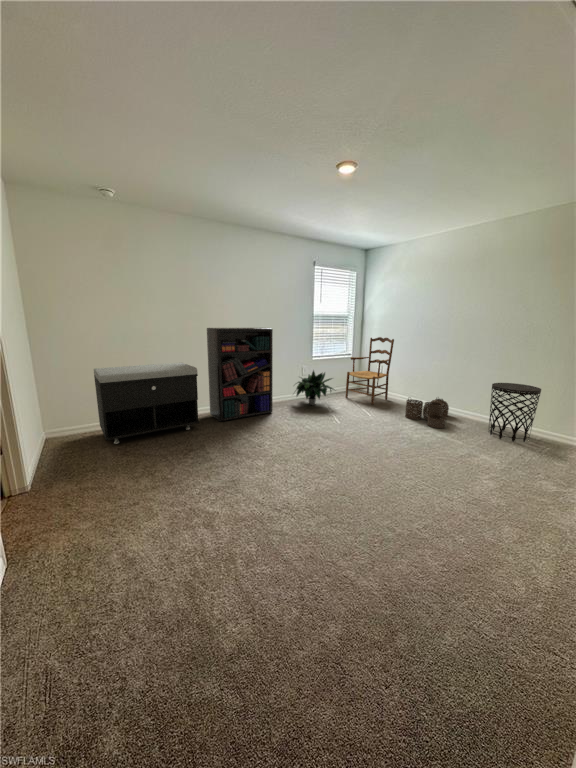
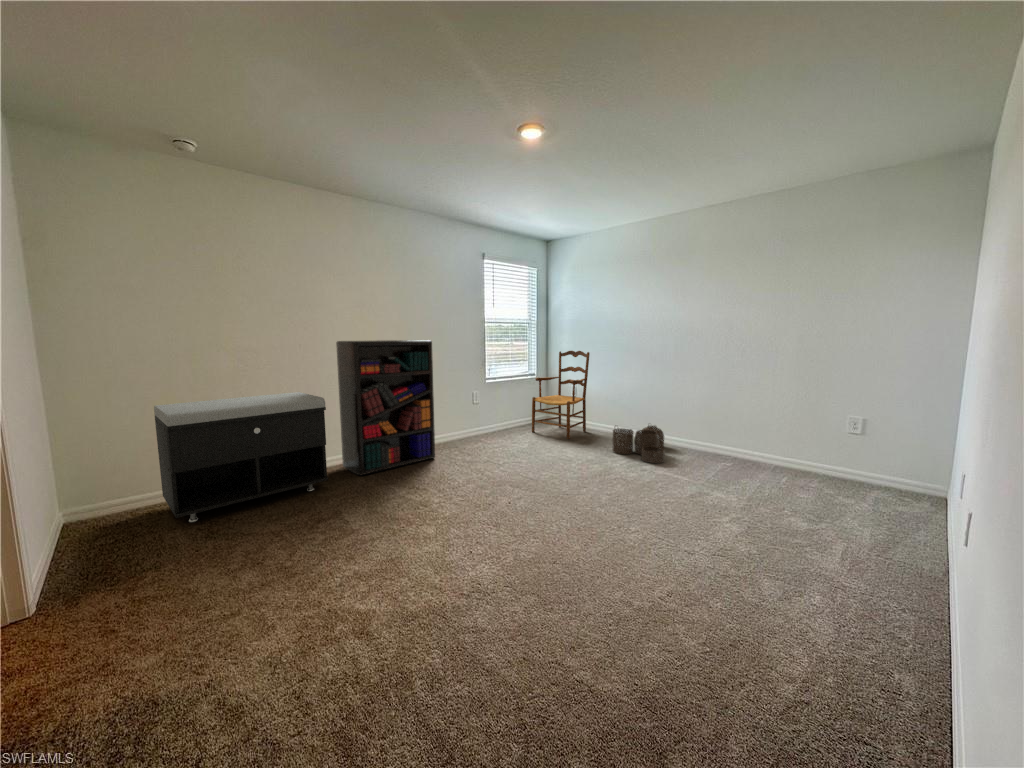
potted plant: present [296,371,334,405] -> none [459,395,522,445]
side table: present [489,383,541,442] -> none [715,401,771,473]

